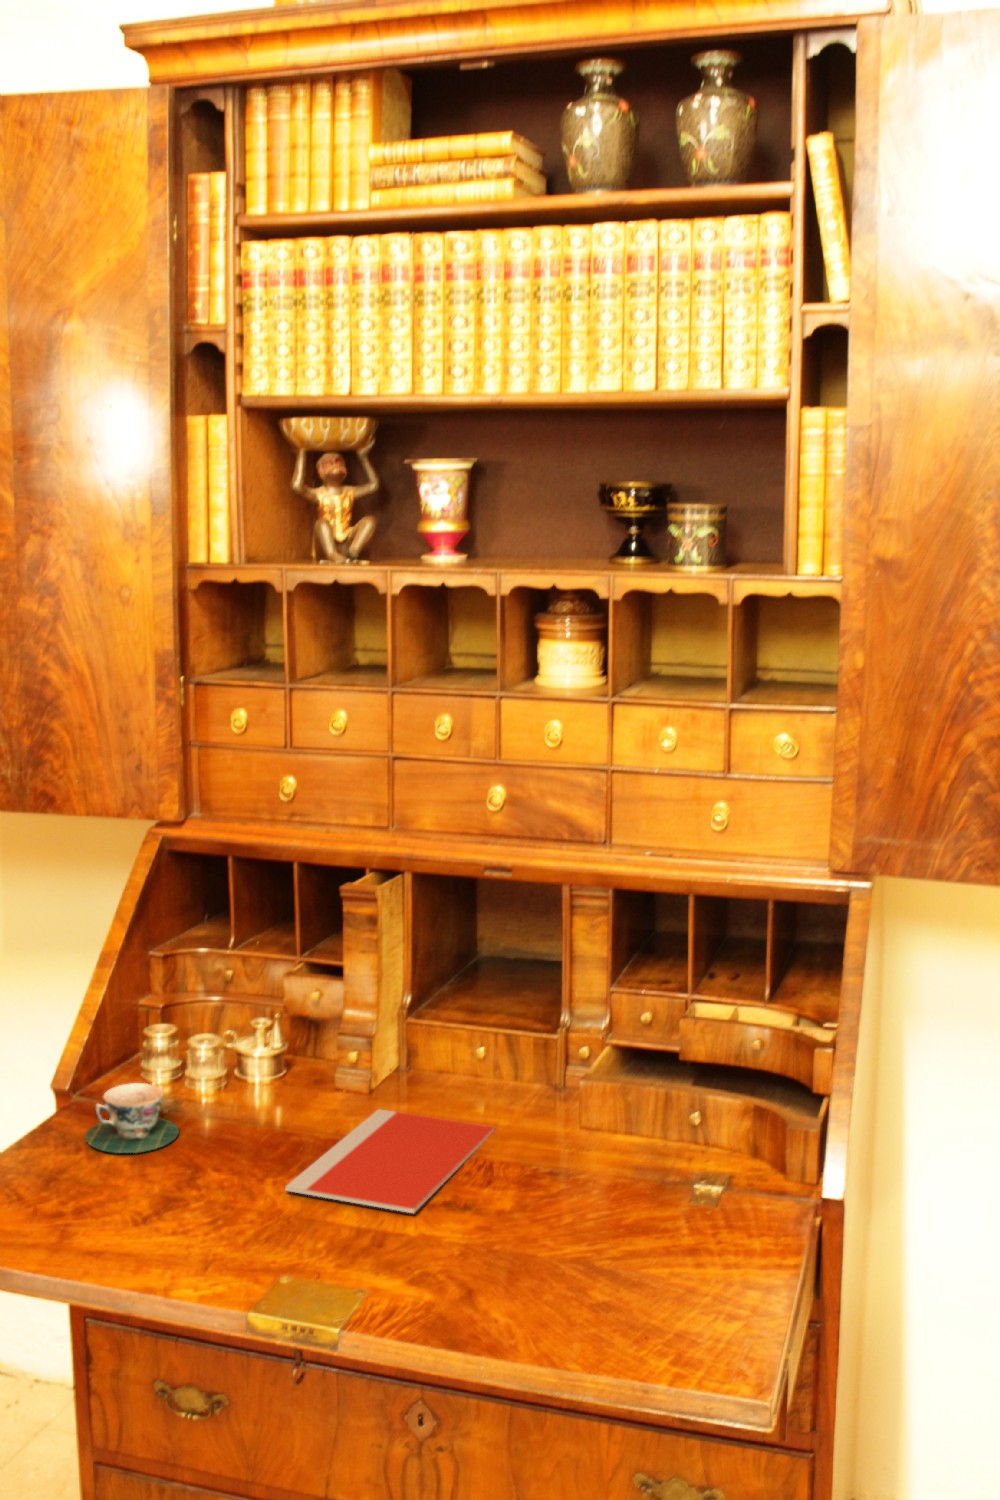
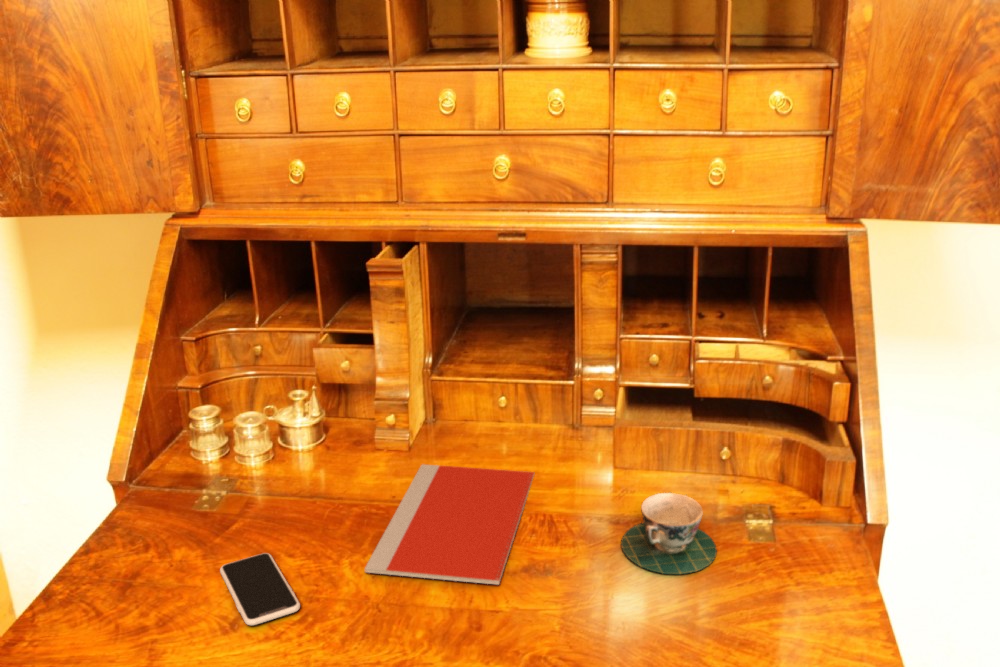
teacup: present [85,1083,179,1153] -> present [621,492,717,574]
smartphone: none [144,1166,214,1219] -> present [220,553,300,625]

